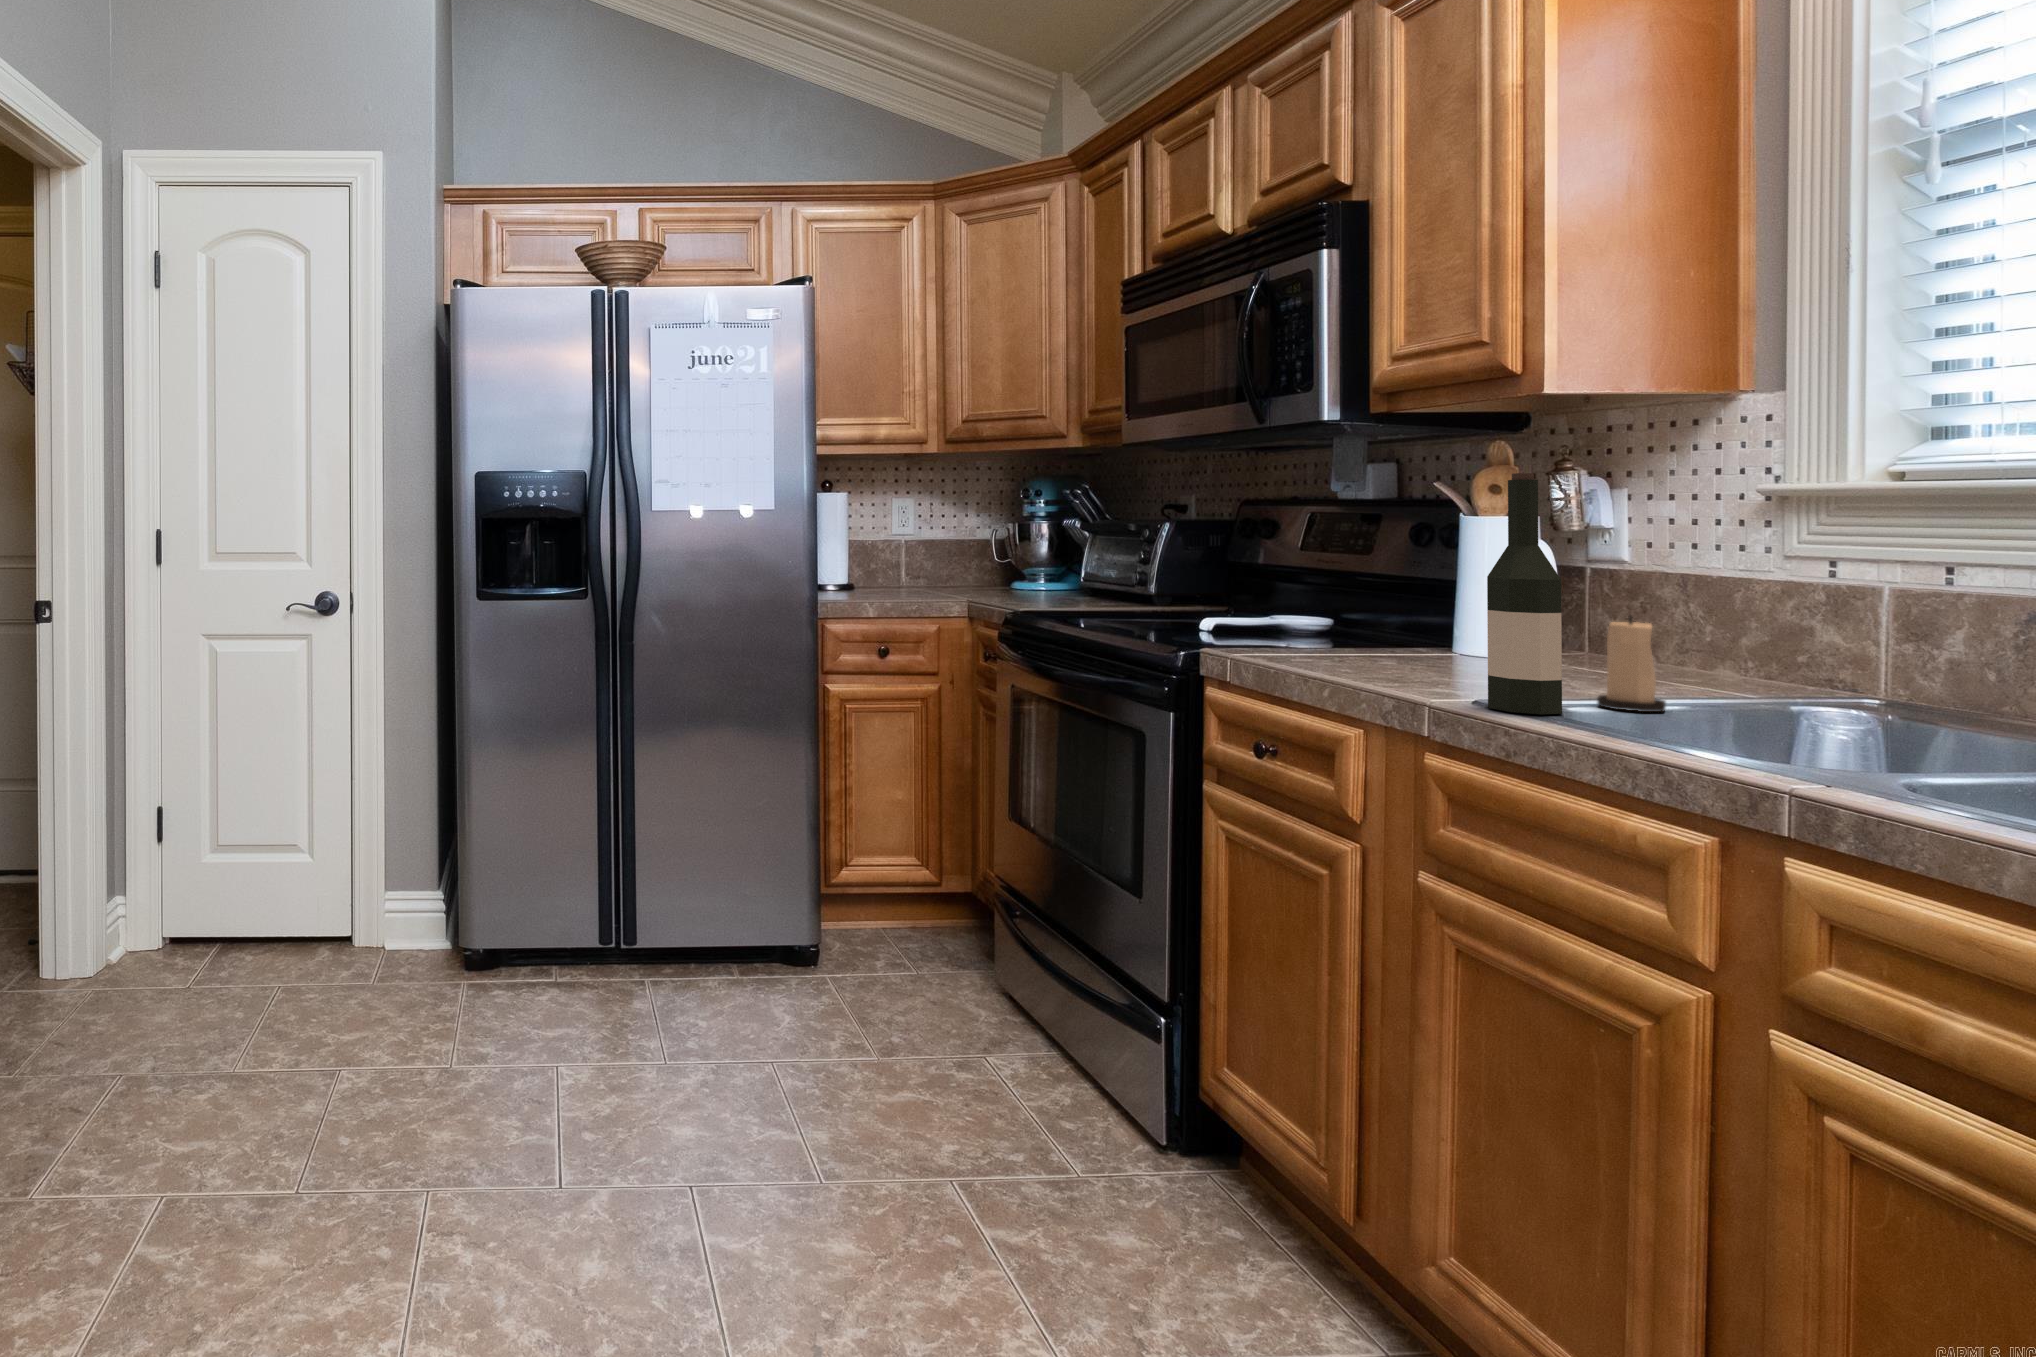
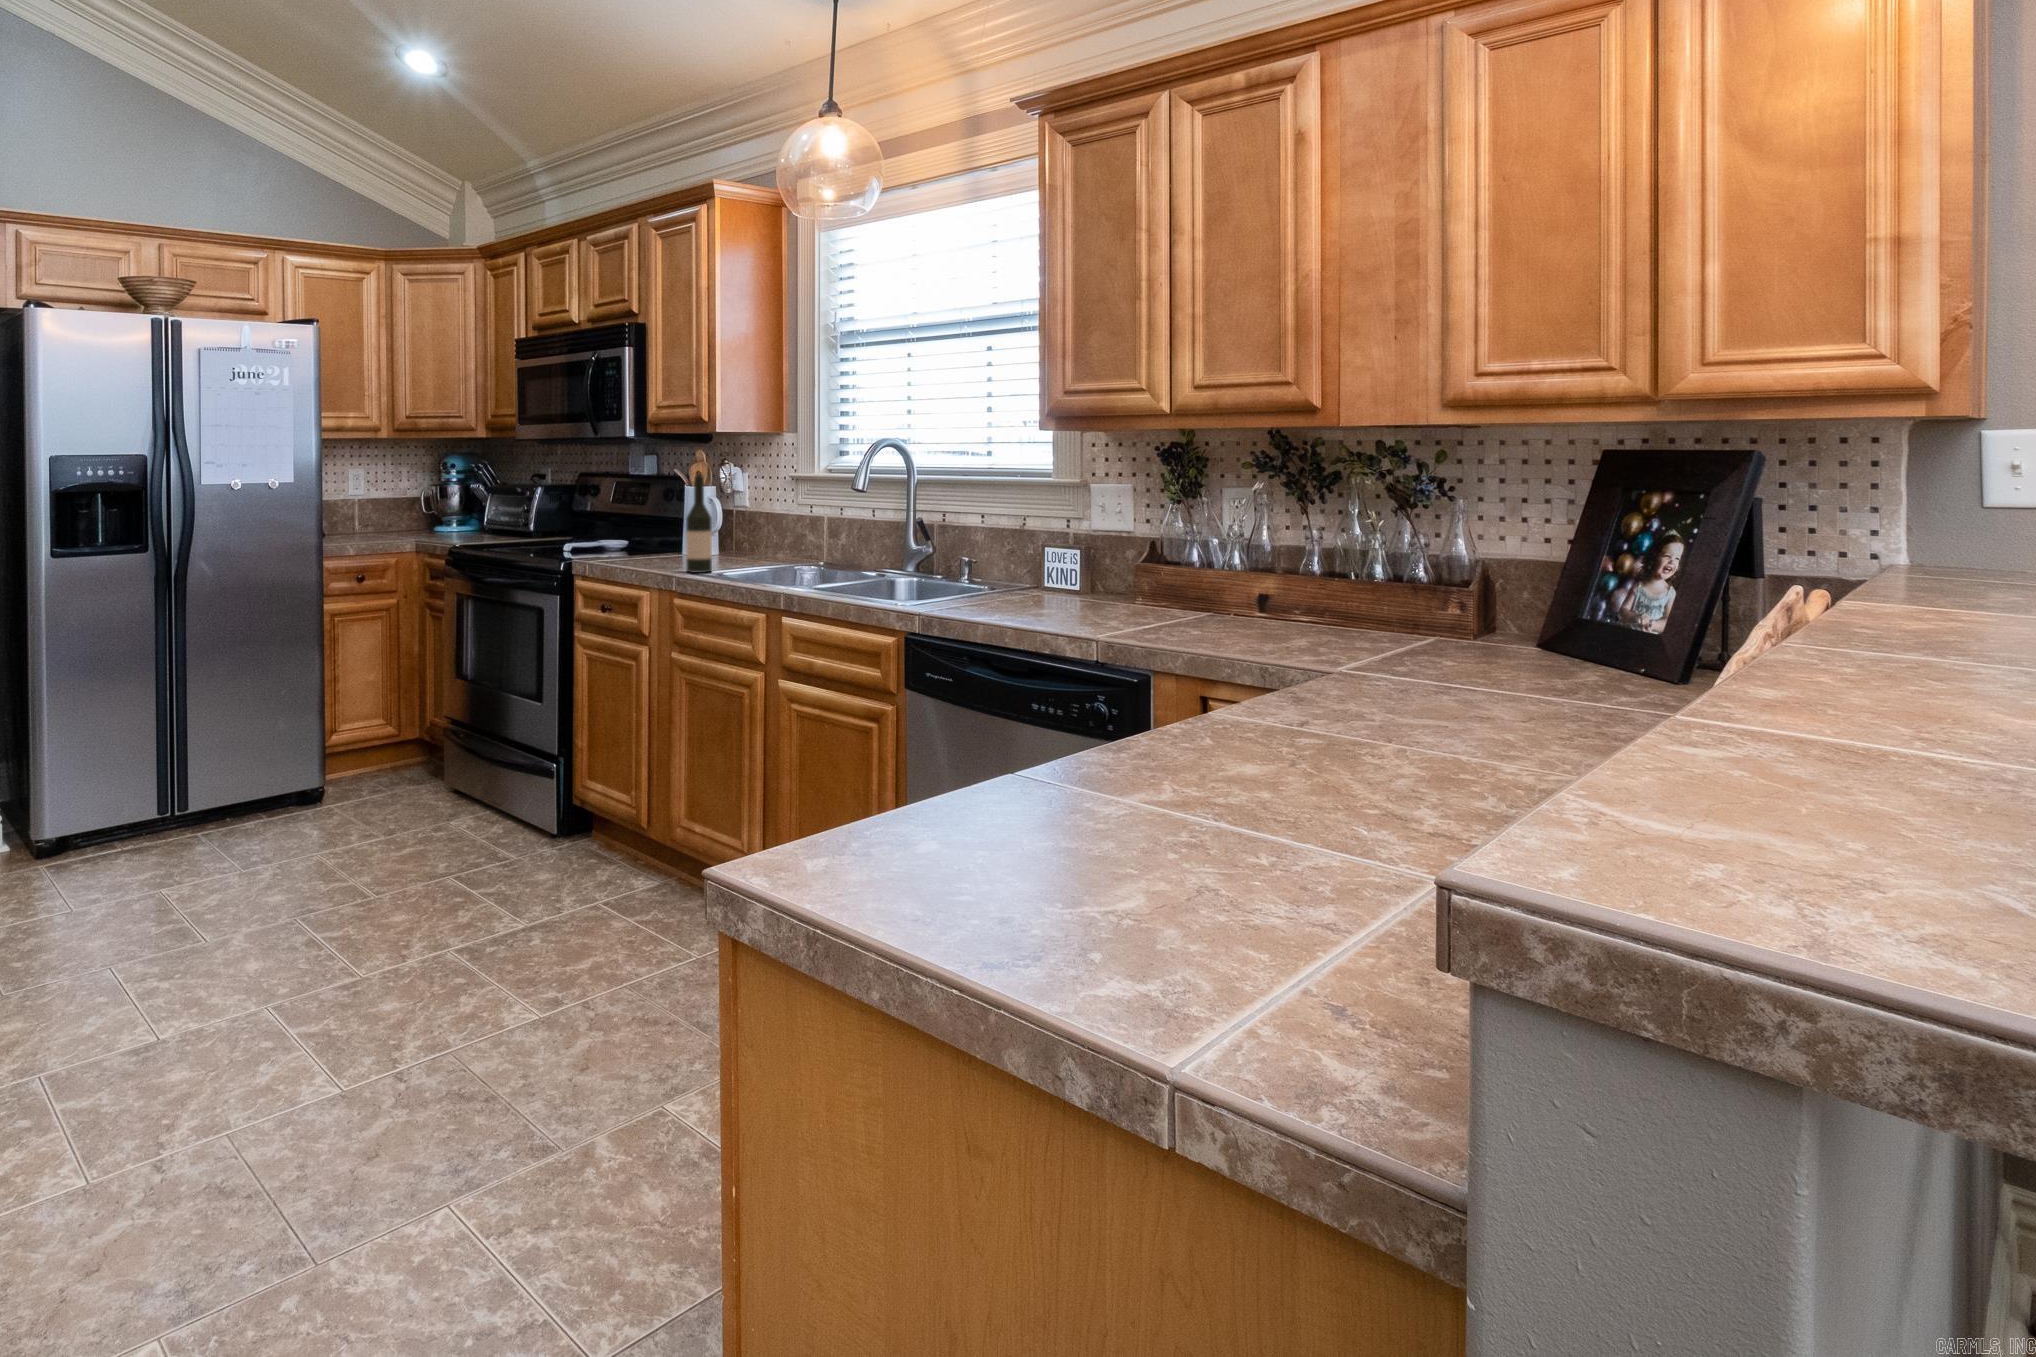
candle: present [1597,616,1666,712] -> none [726,531,749,570]

